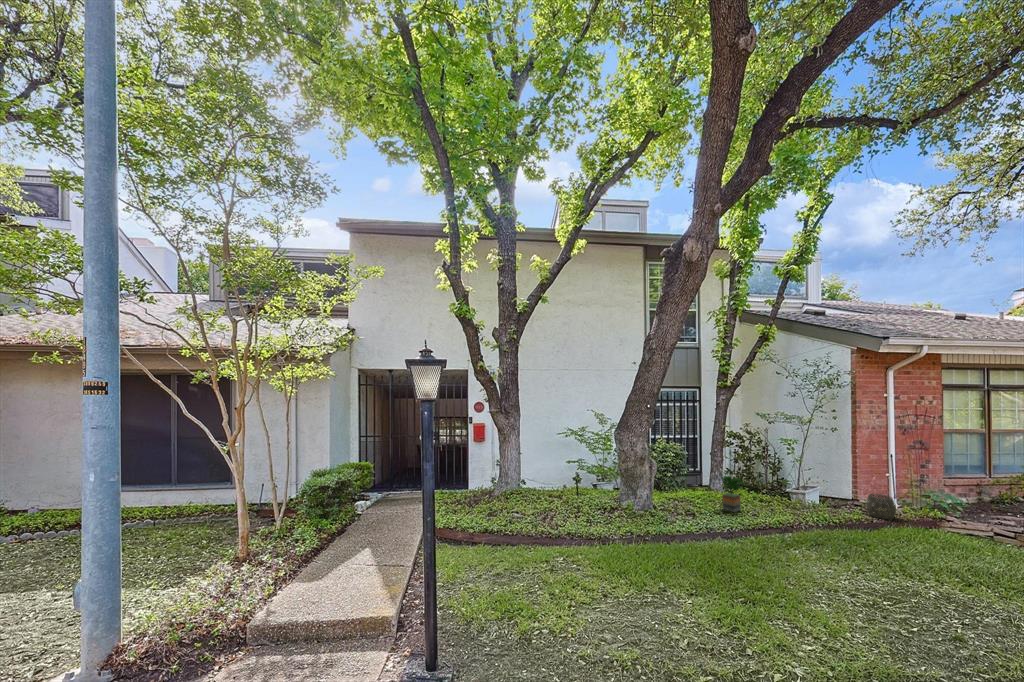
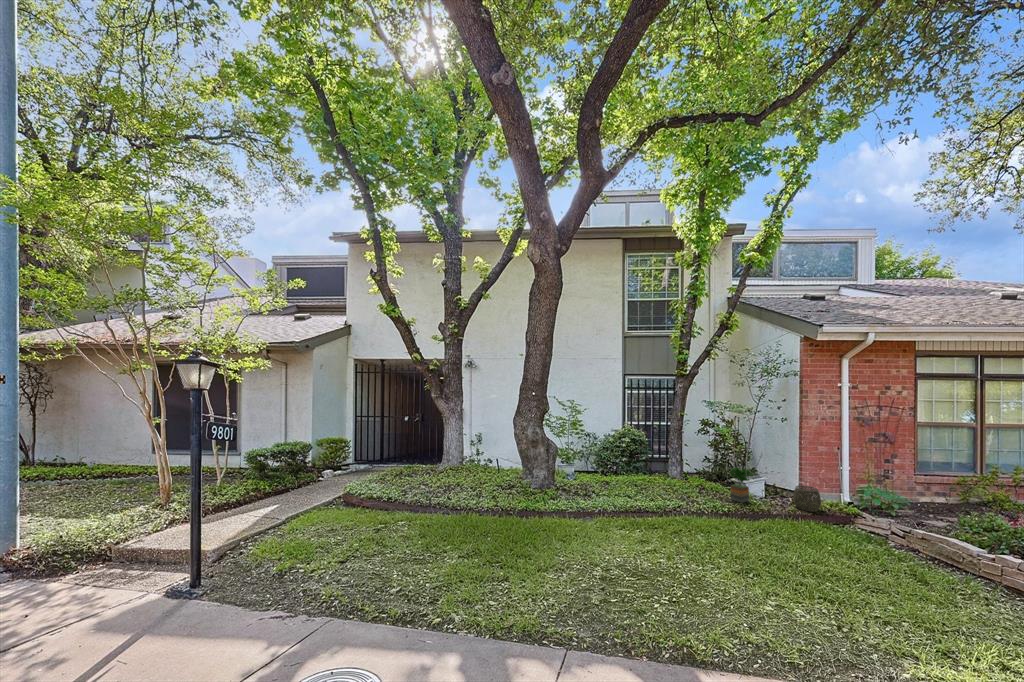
potted tree: present [722,476,743,512] -> present [730,467,752,503]

